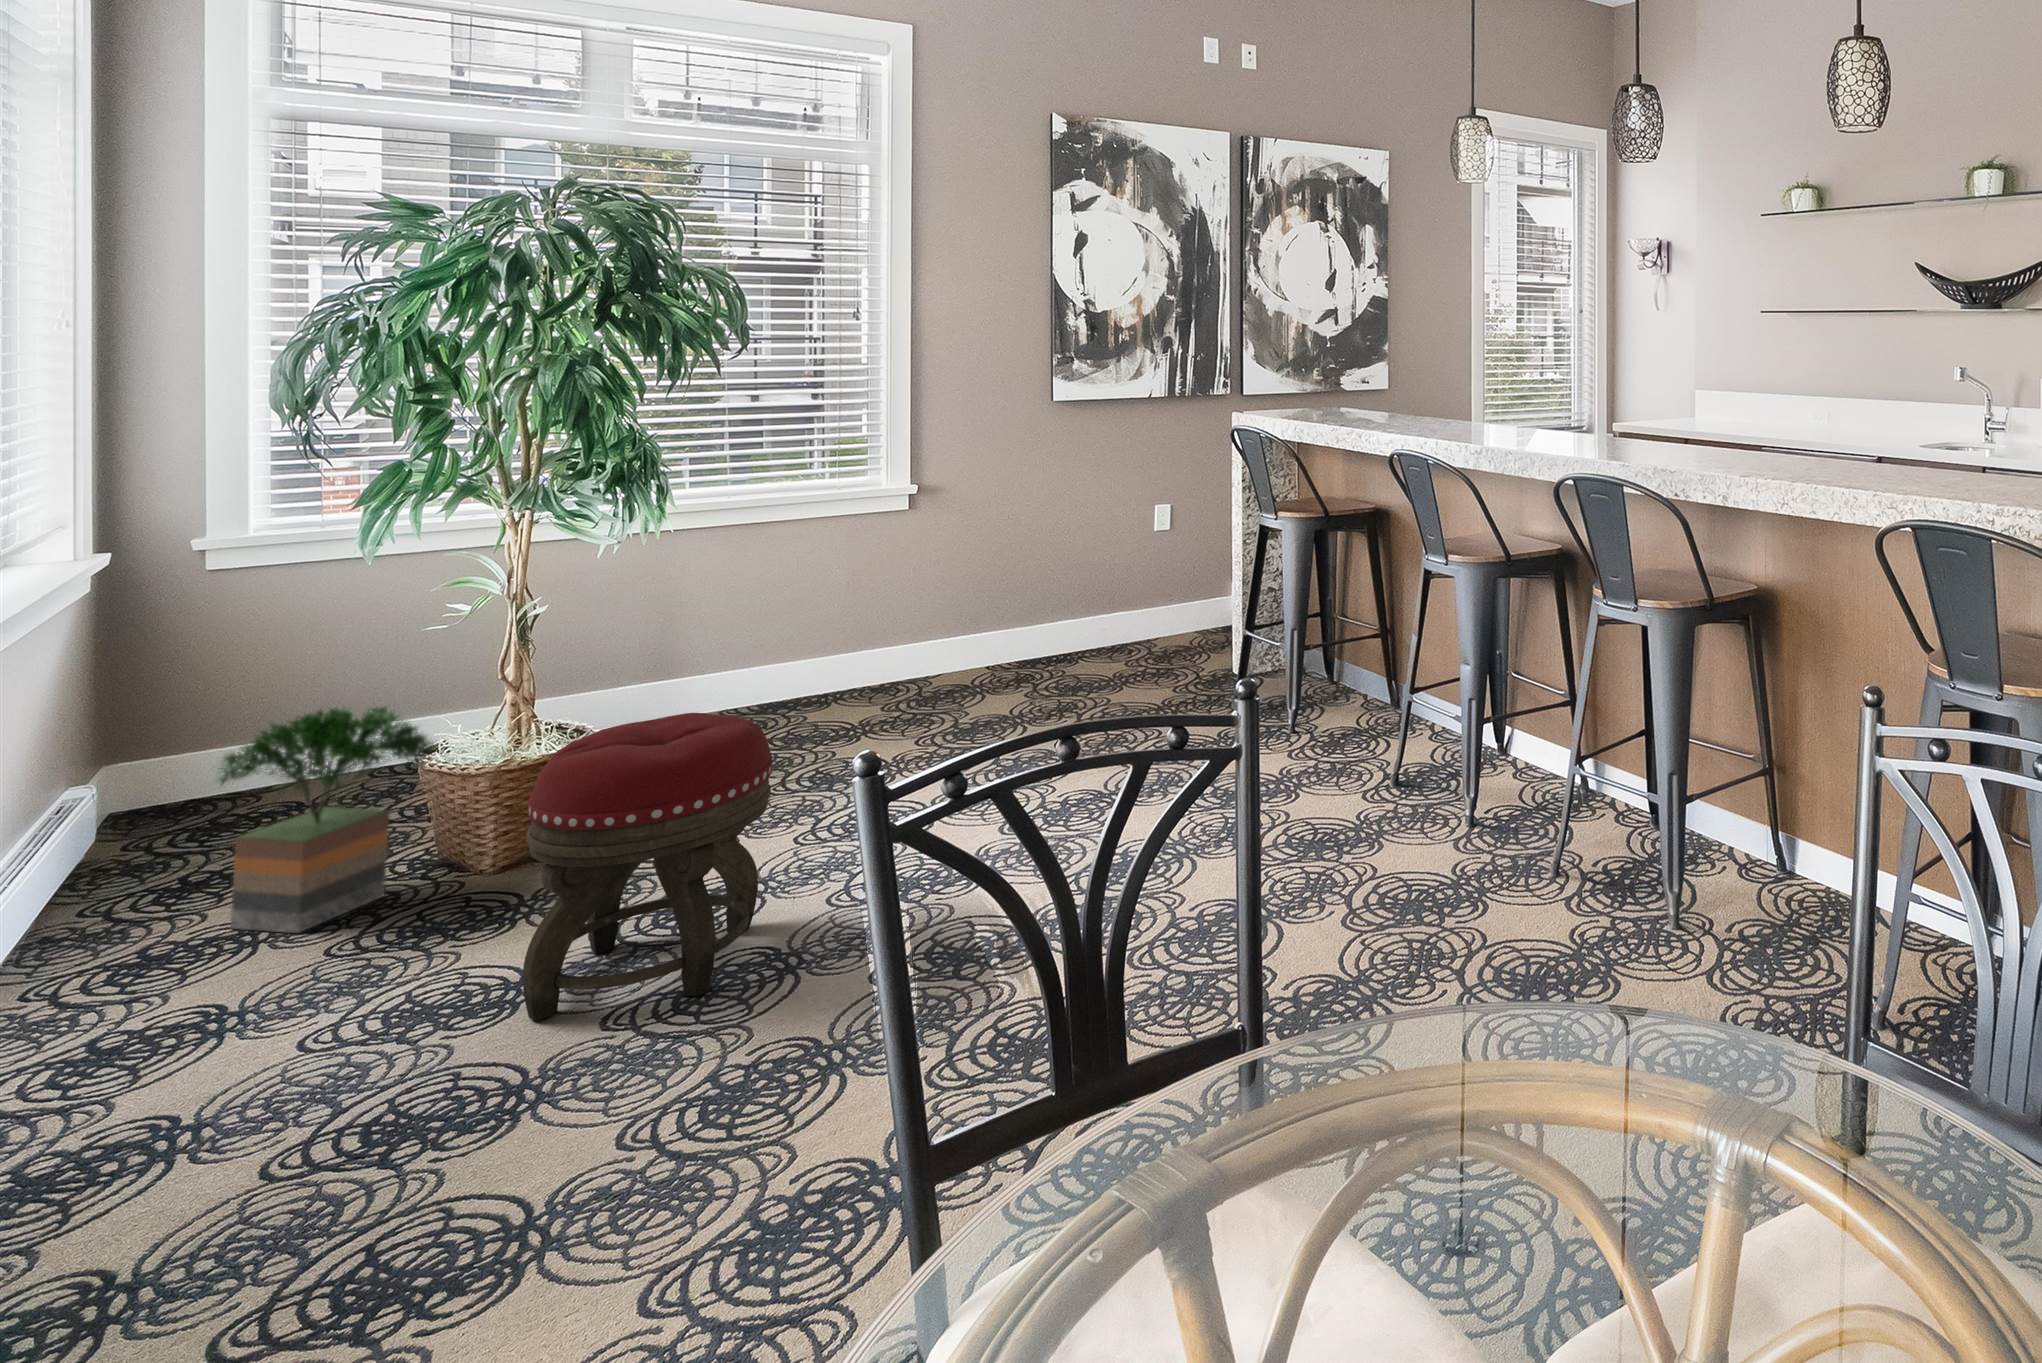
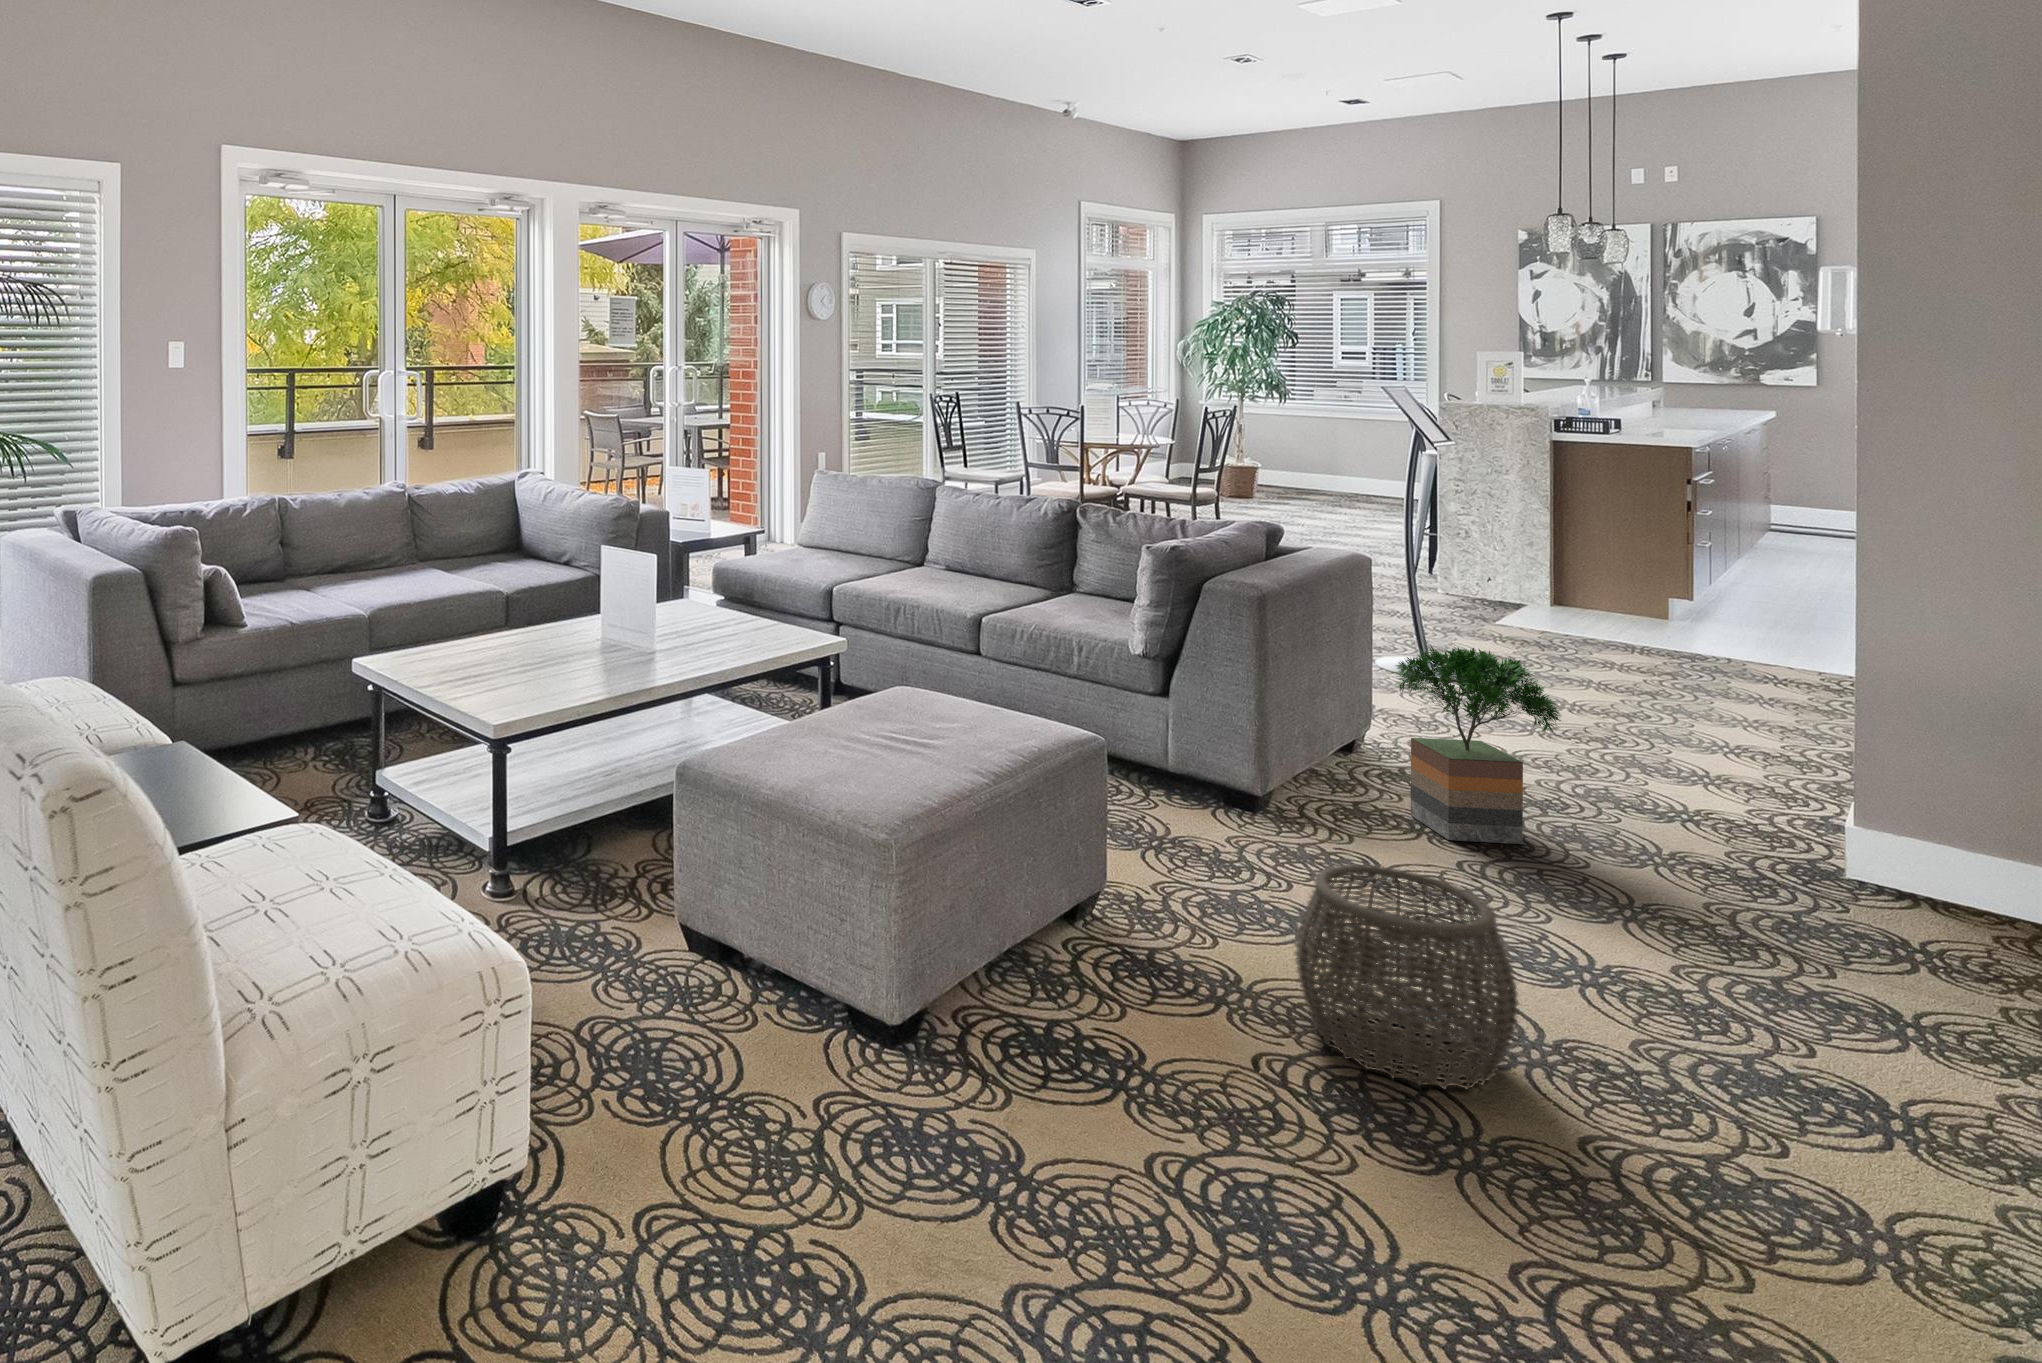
footstool: present [523,713,772,1021] -> none [1563,730,1874,1084]
woven basket: none [240,970,543,1257] -> present [1295,865,1519,1089]

